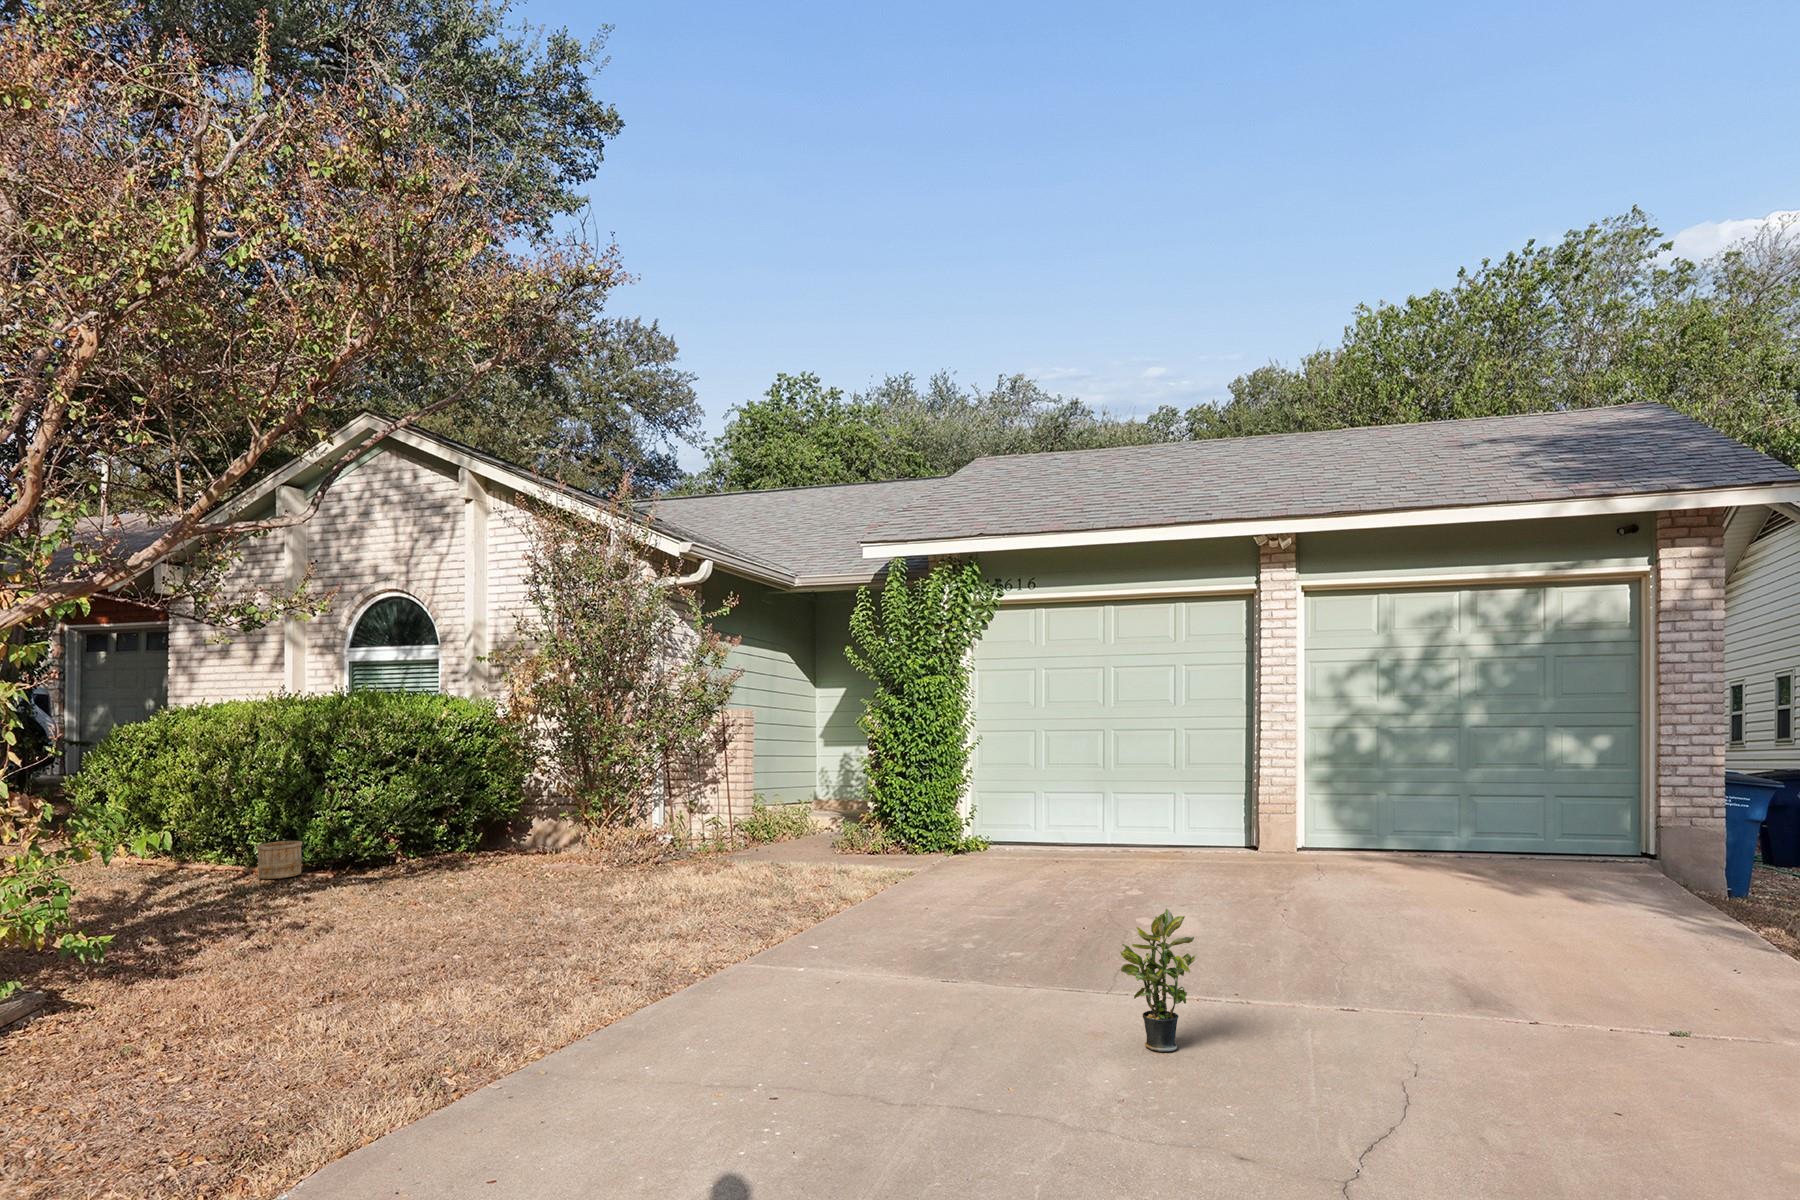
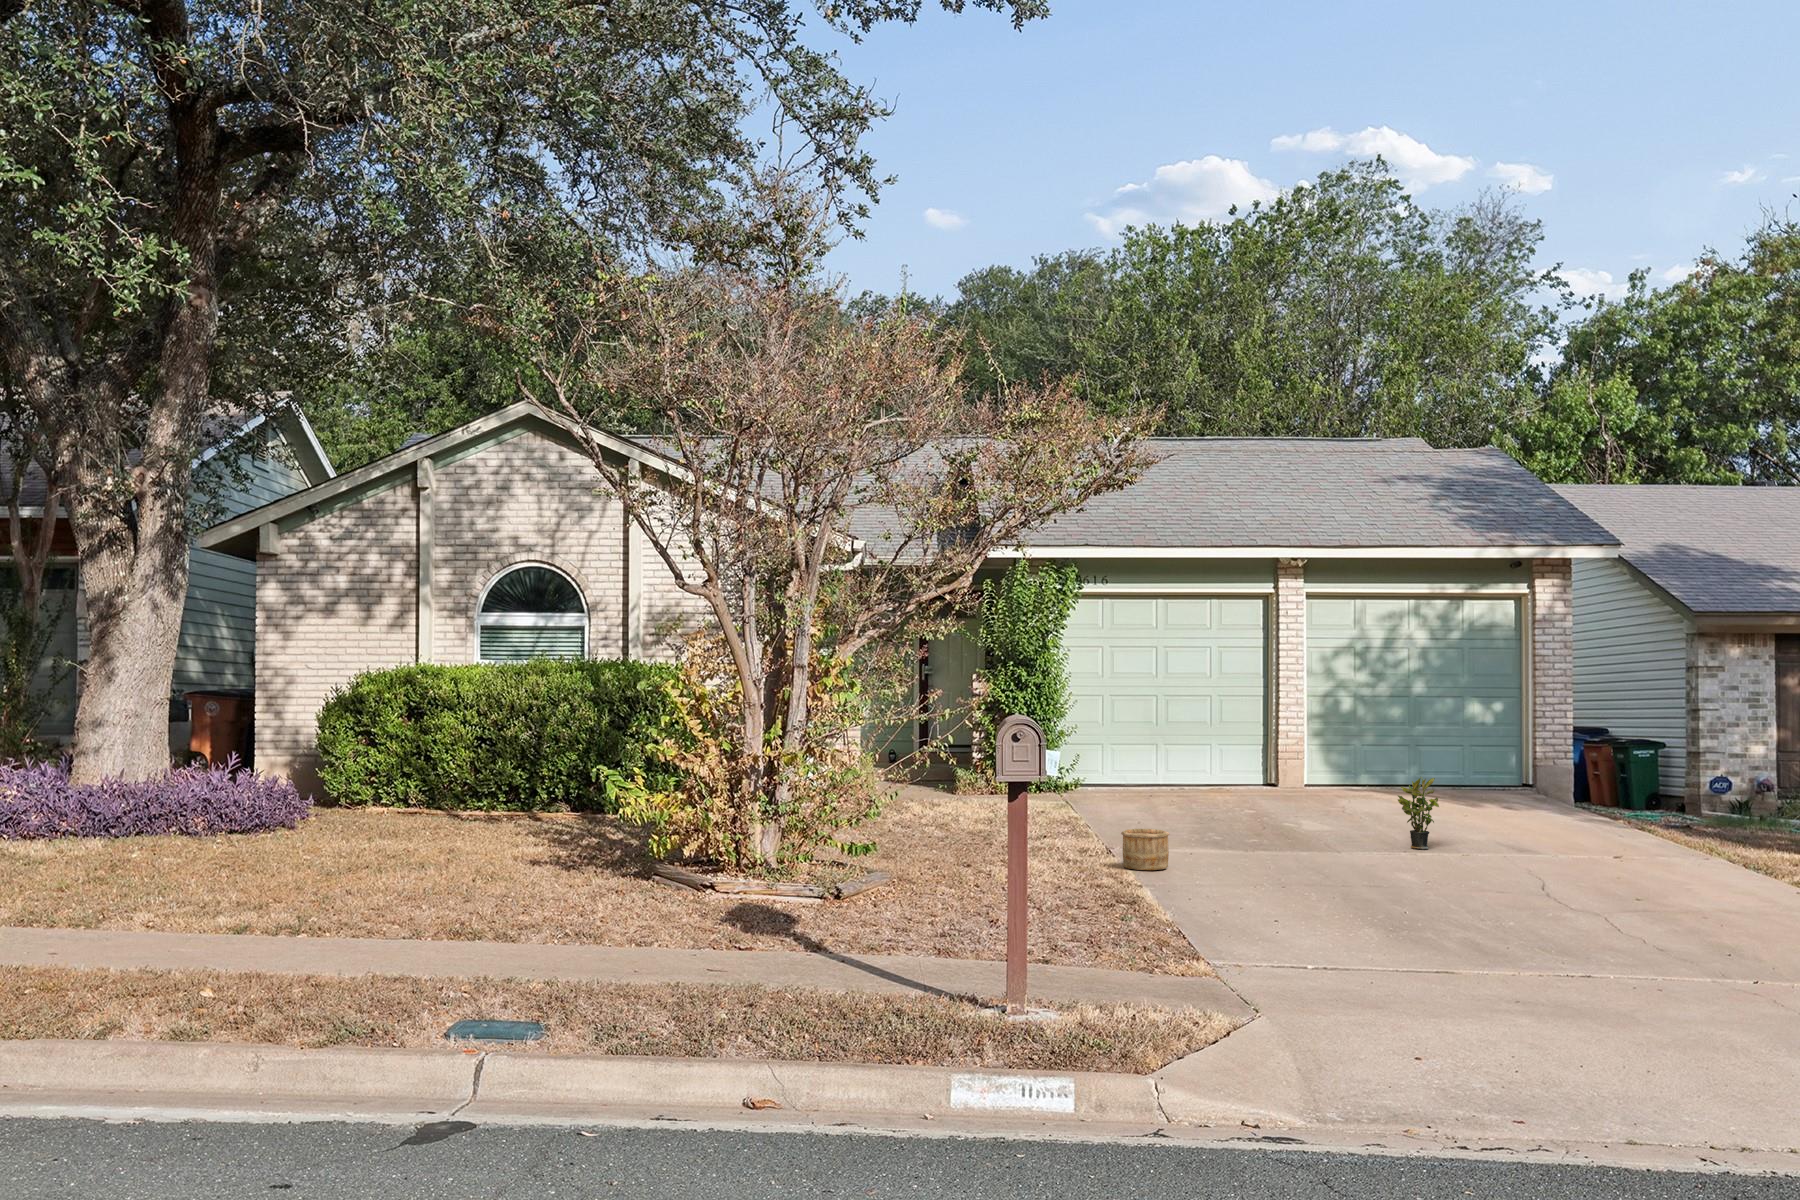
wooden bucket: present [257,841,302,879] -> present [1121,829,1169,870]

